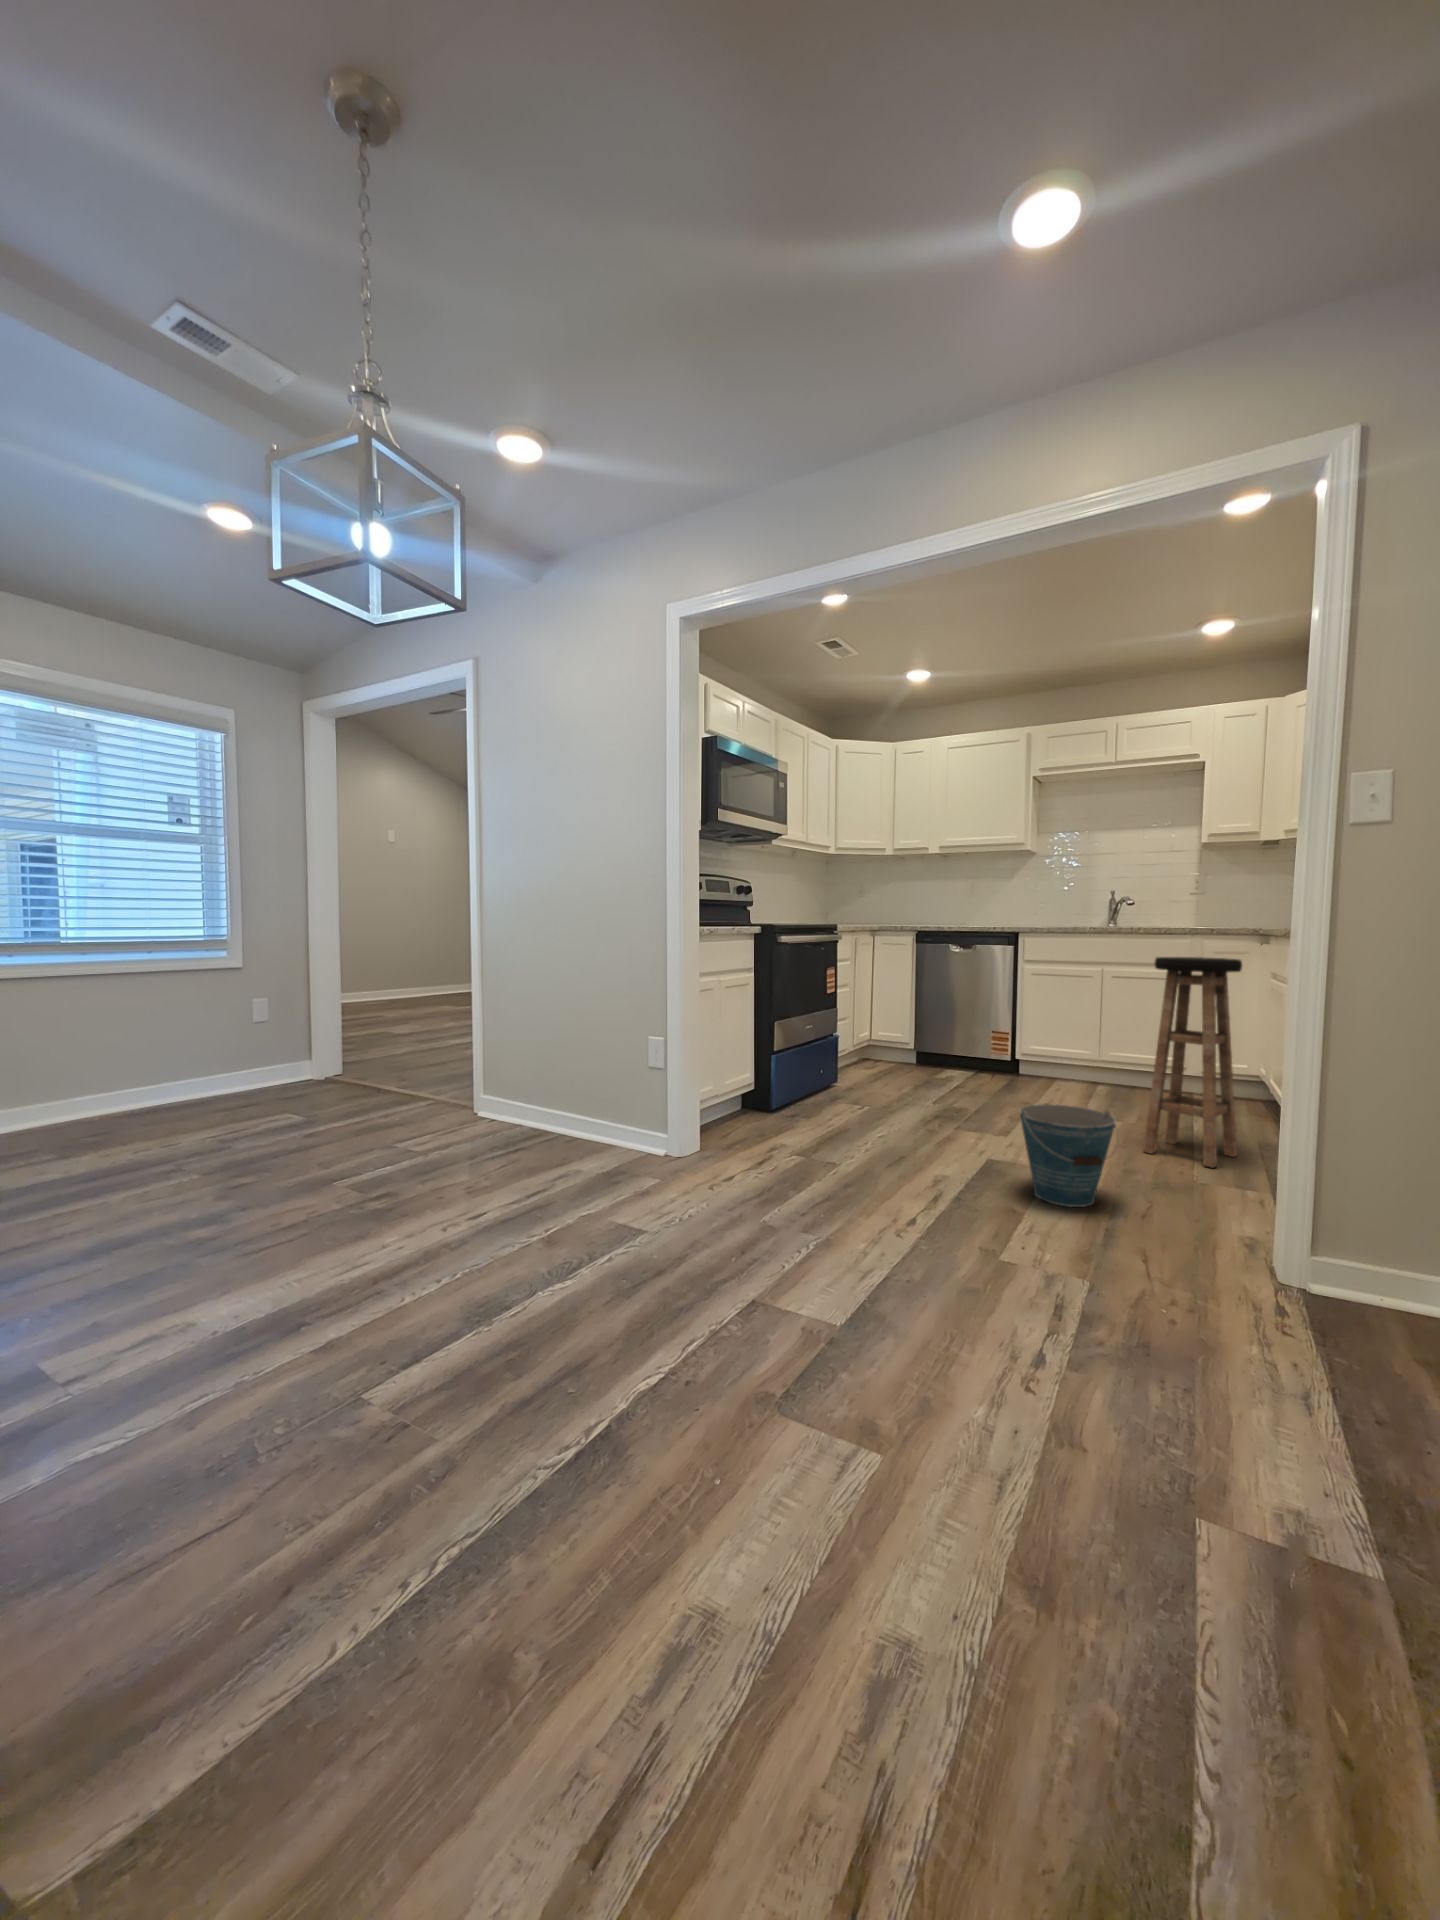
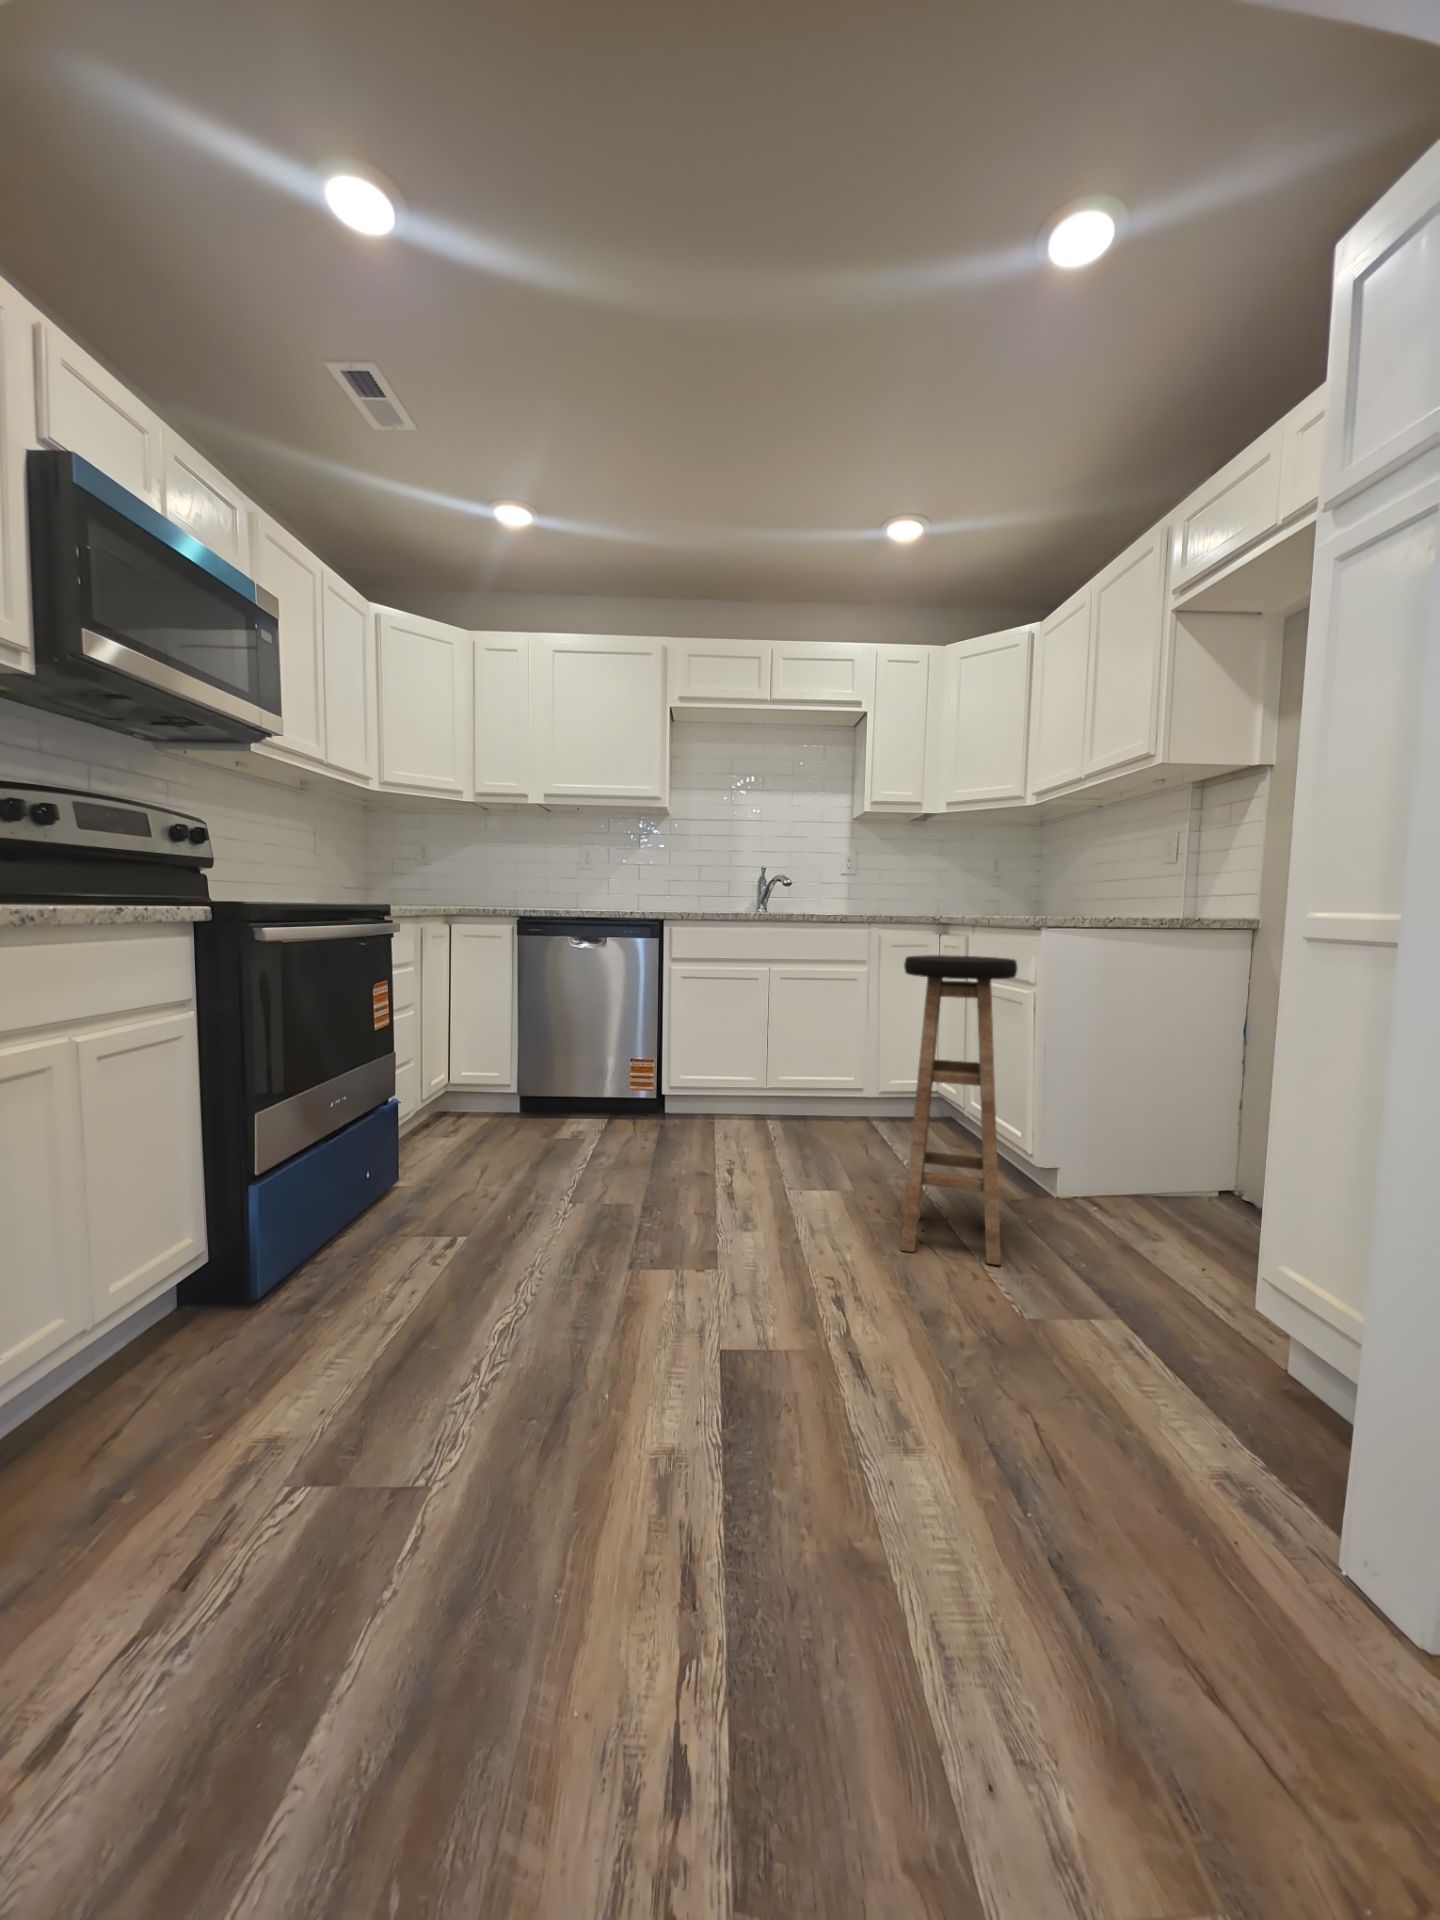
bucket: present [1019,1104,1119,1207] -> none [807,1241,985,1473]

